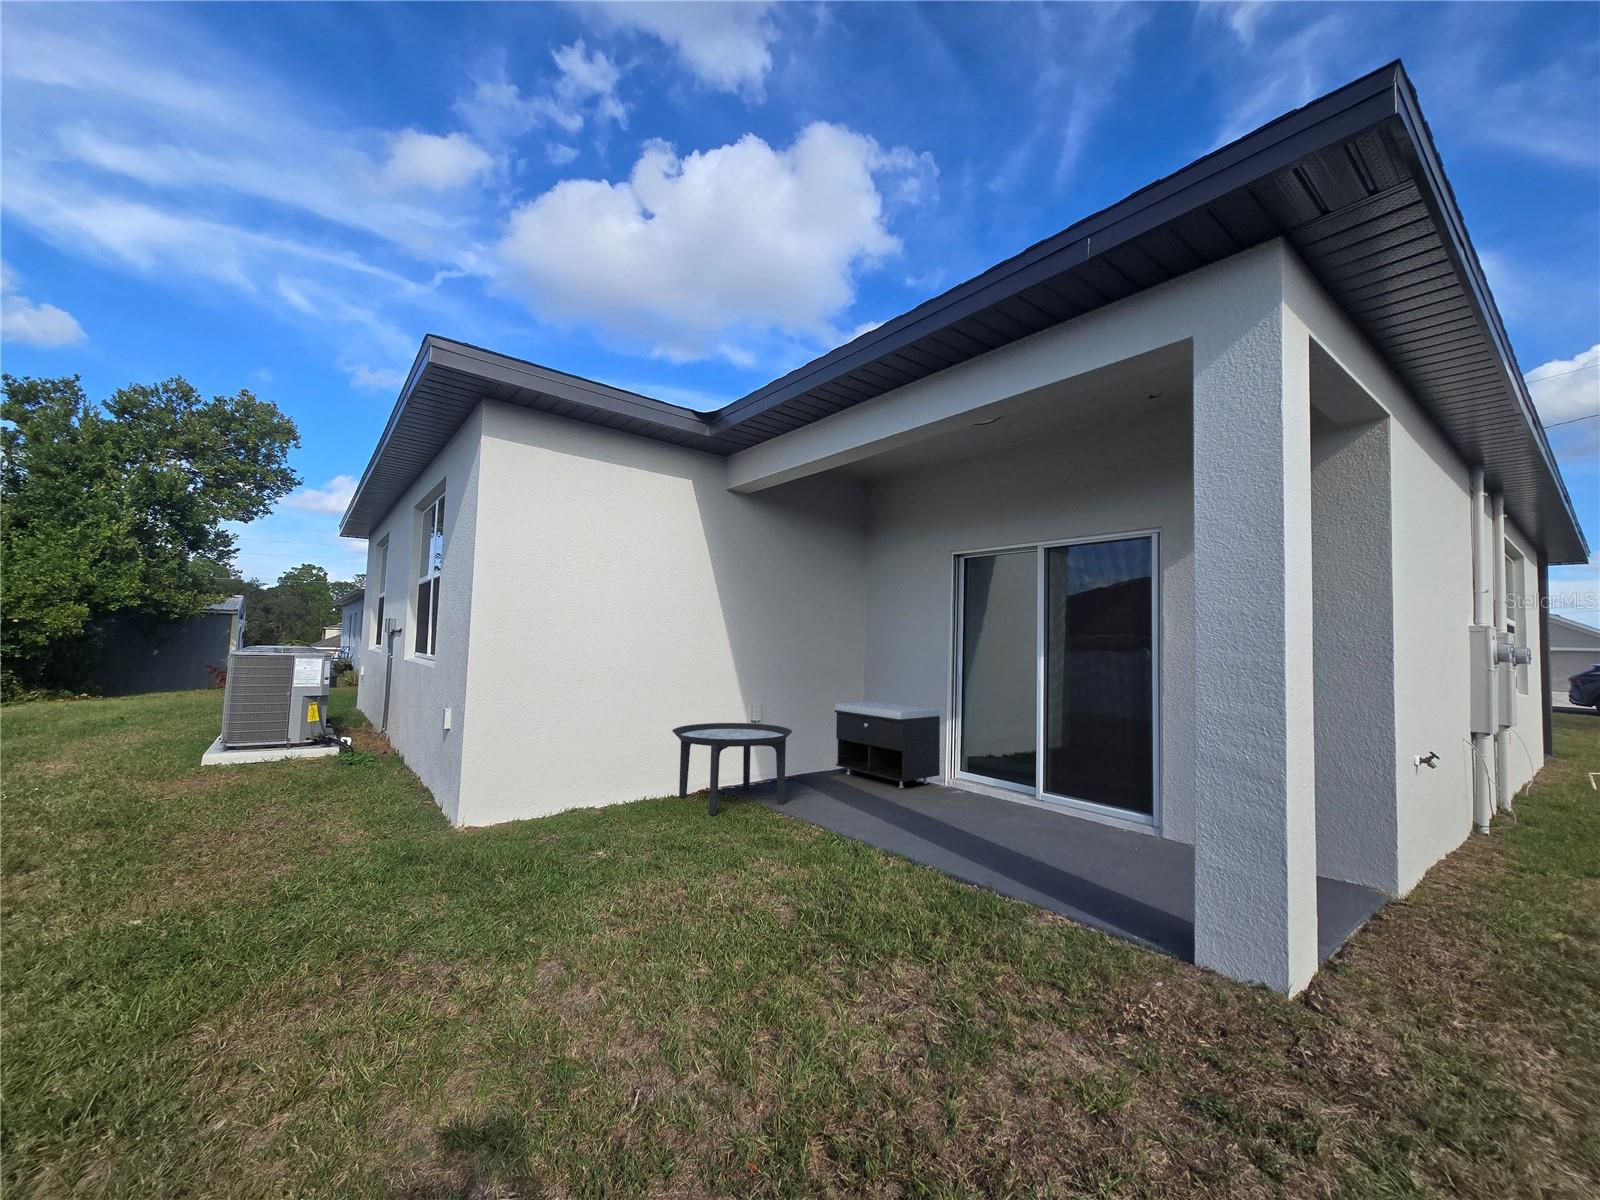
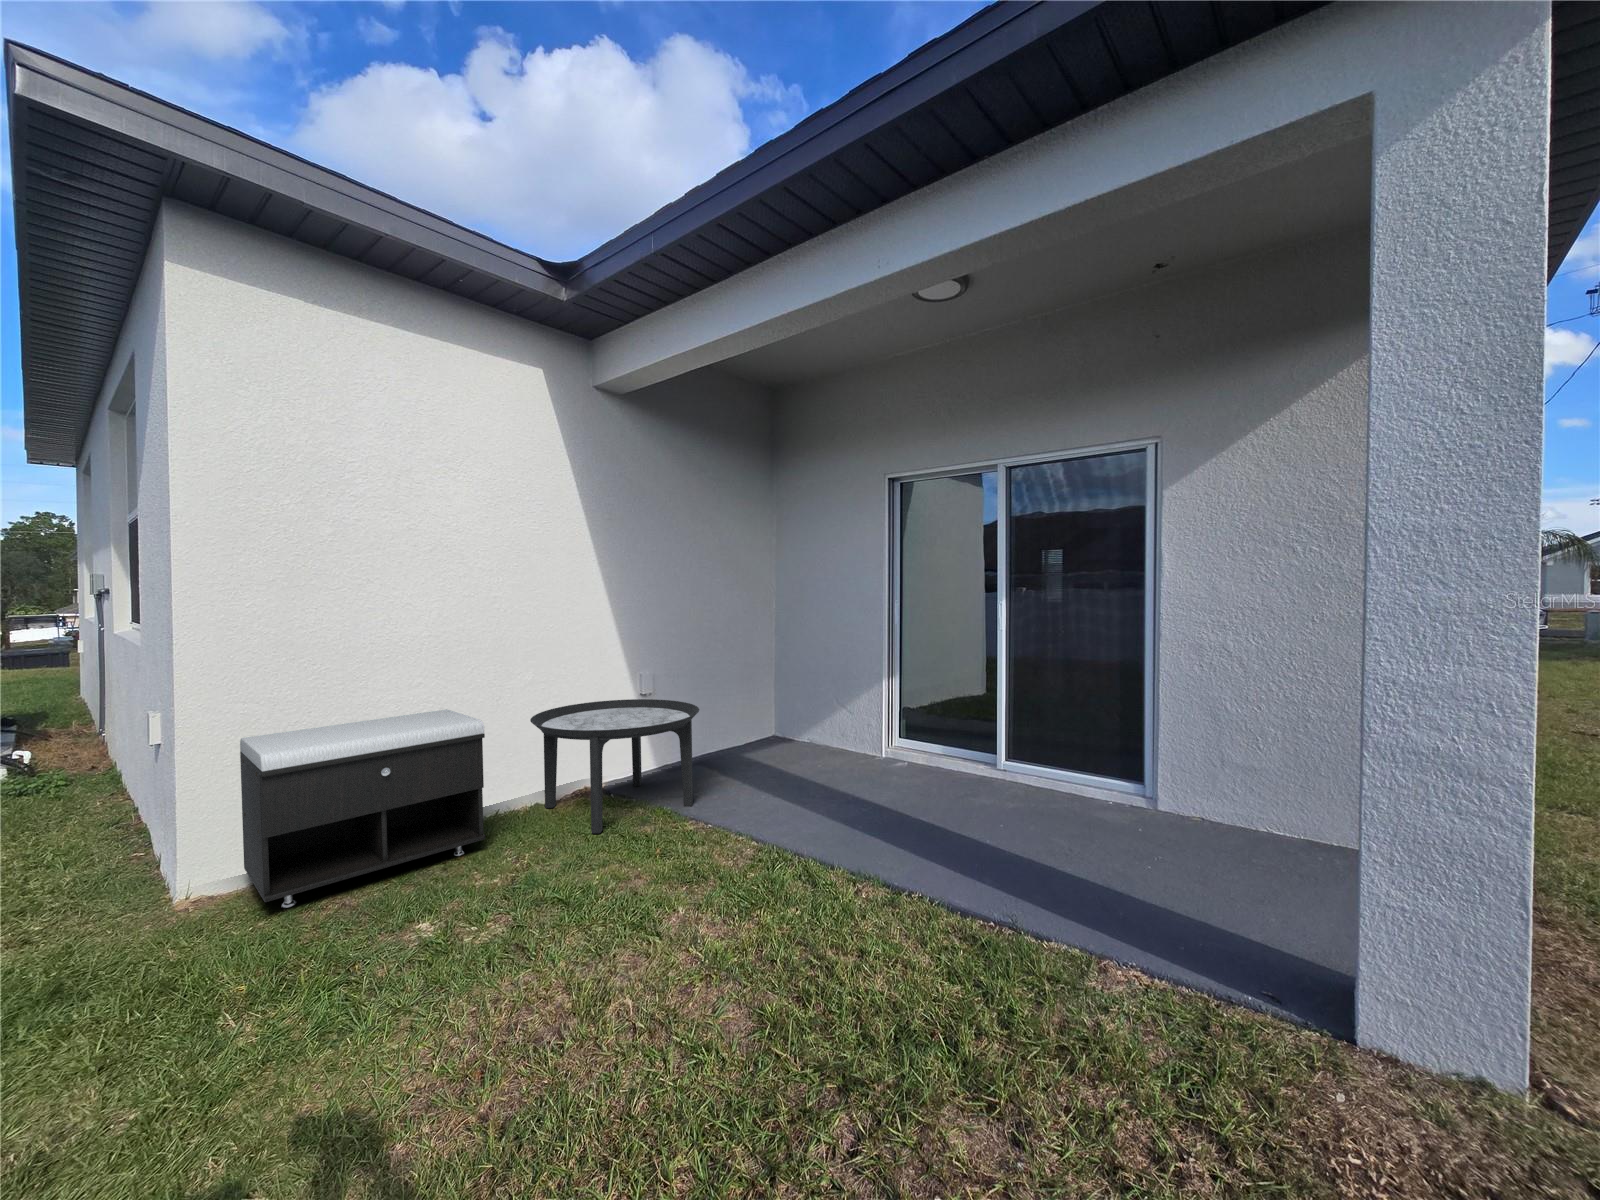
storage bench: present [835,701,940,788] -> present [240,709,485,908]

